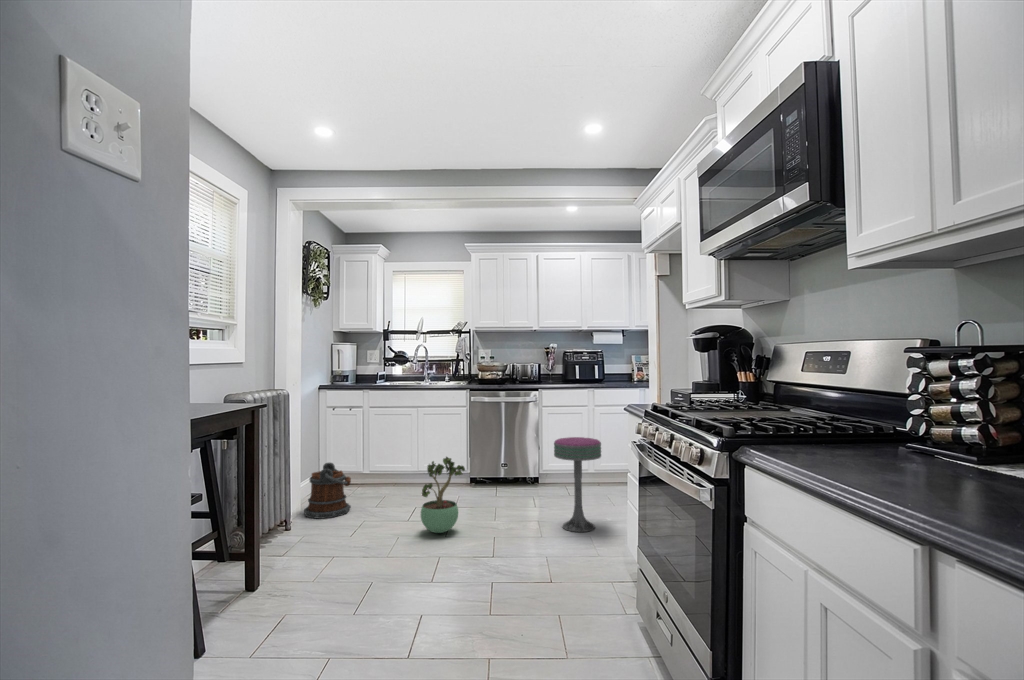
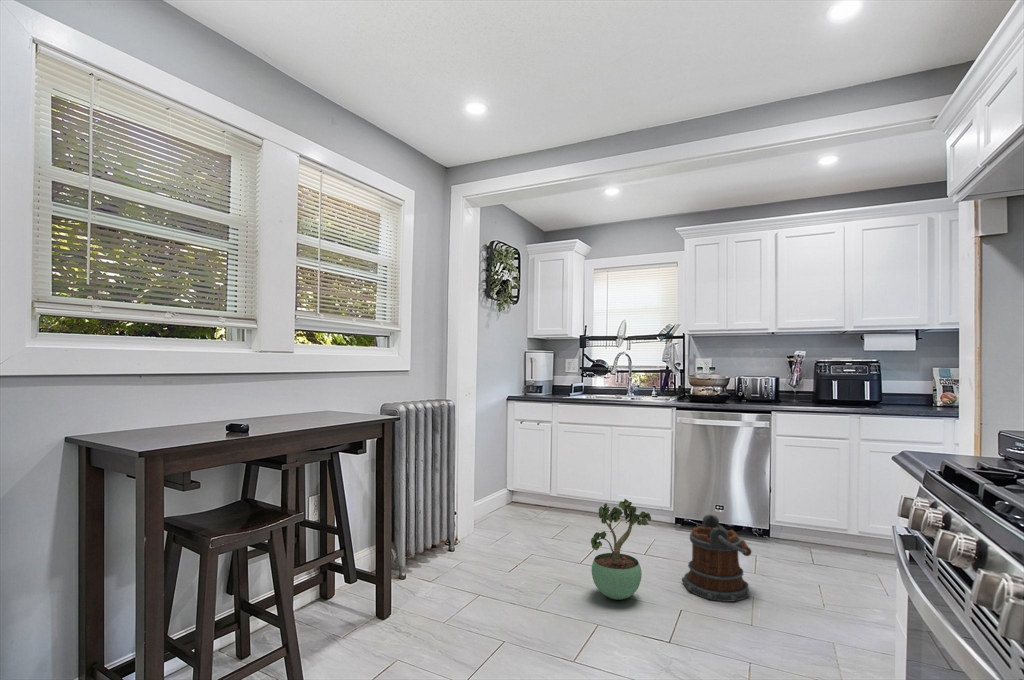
bar stool: present [554,437,601,532] -> none [785,491,870,646]
bucket: present [304,463,351,519] -> present [682,515,751,602]

